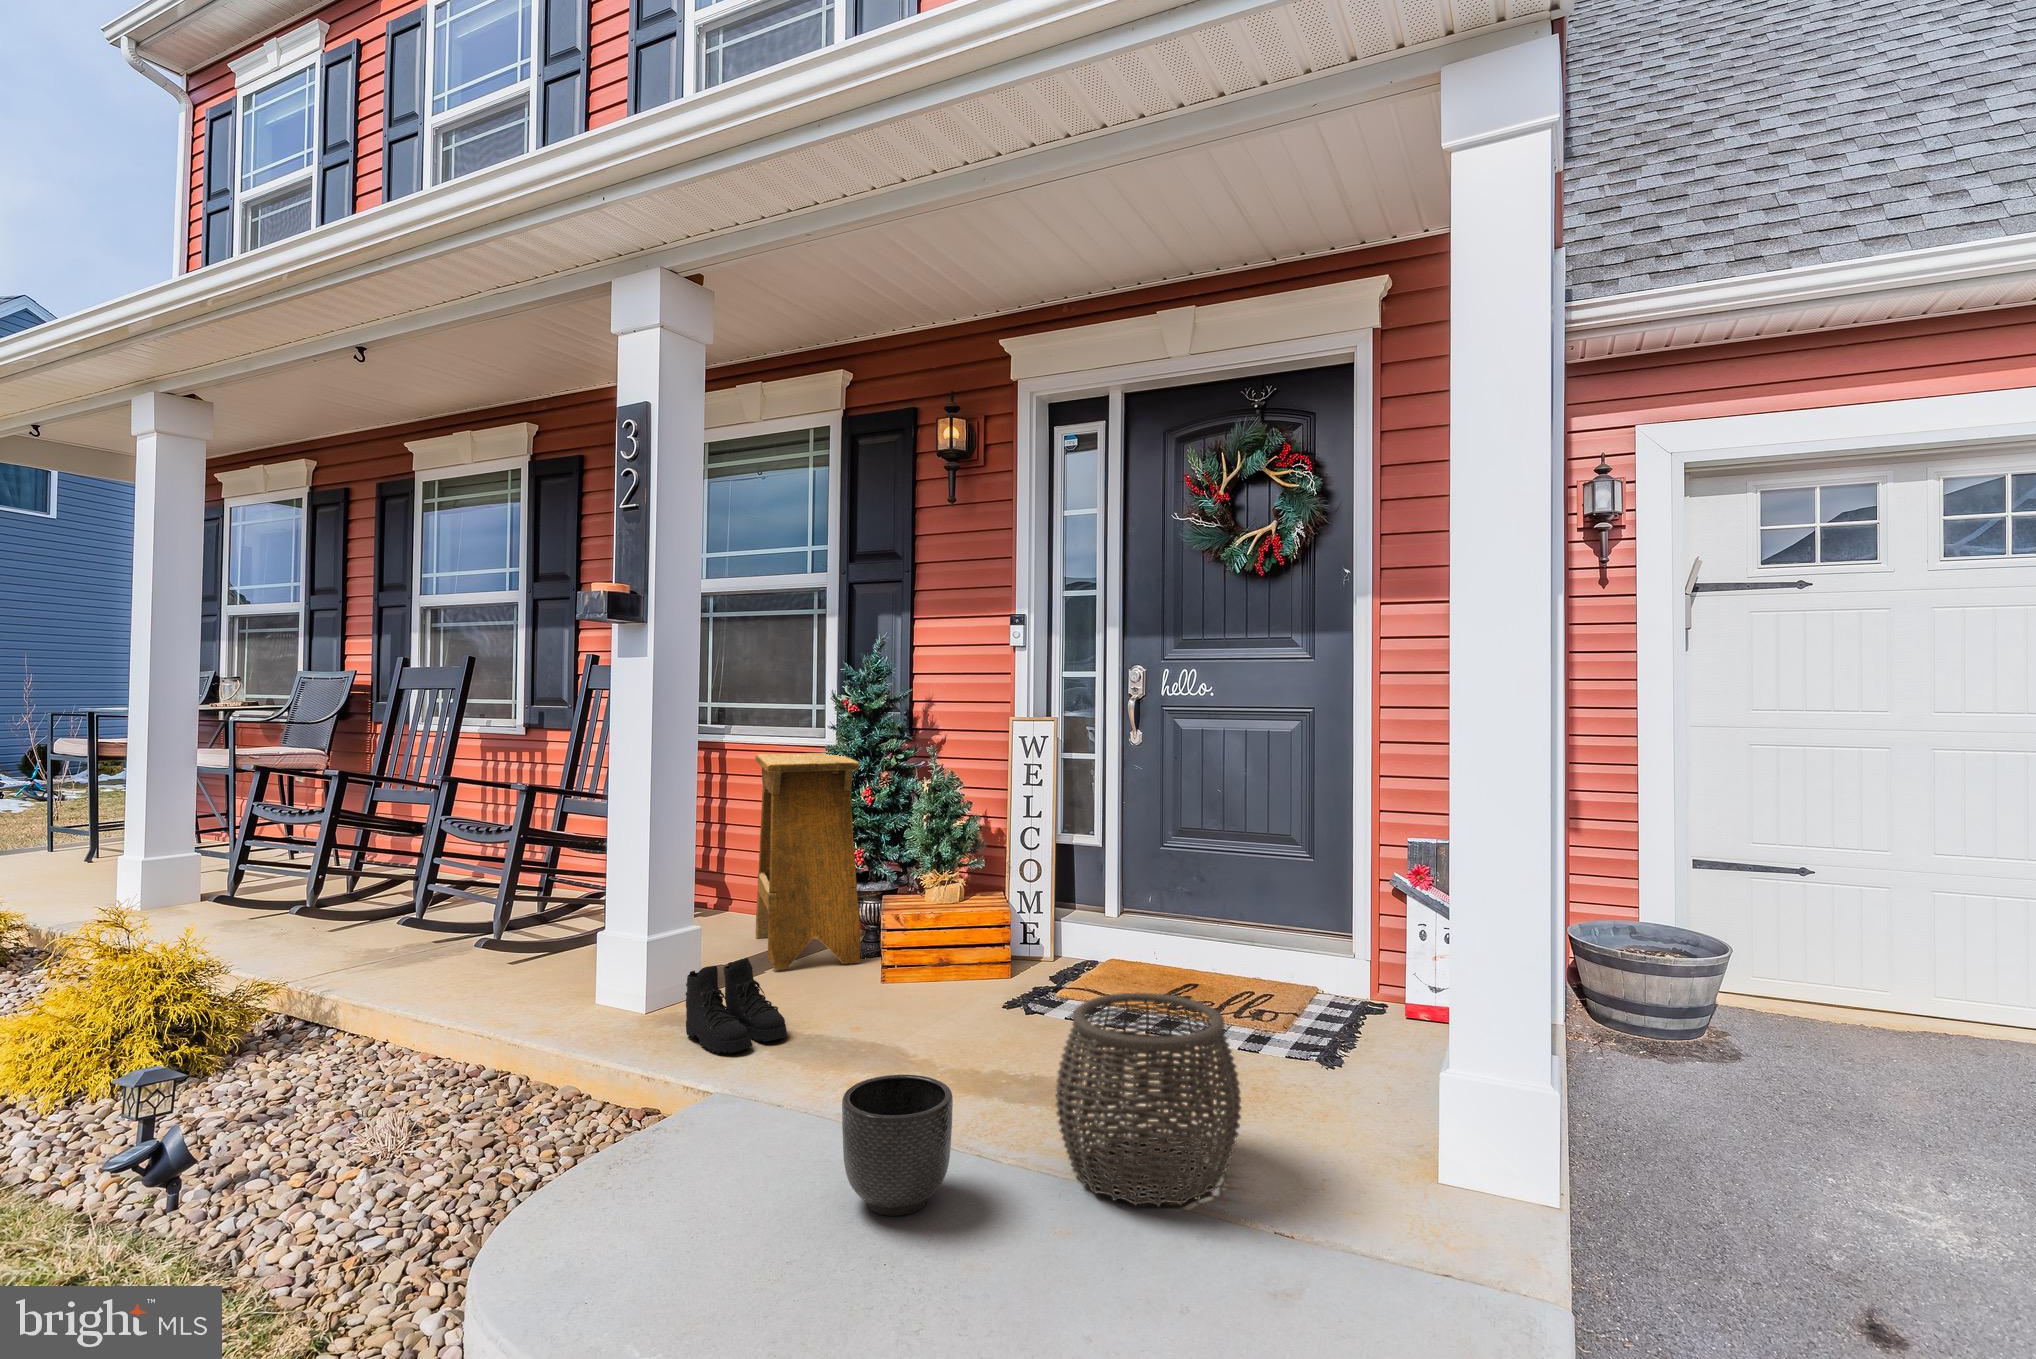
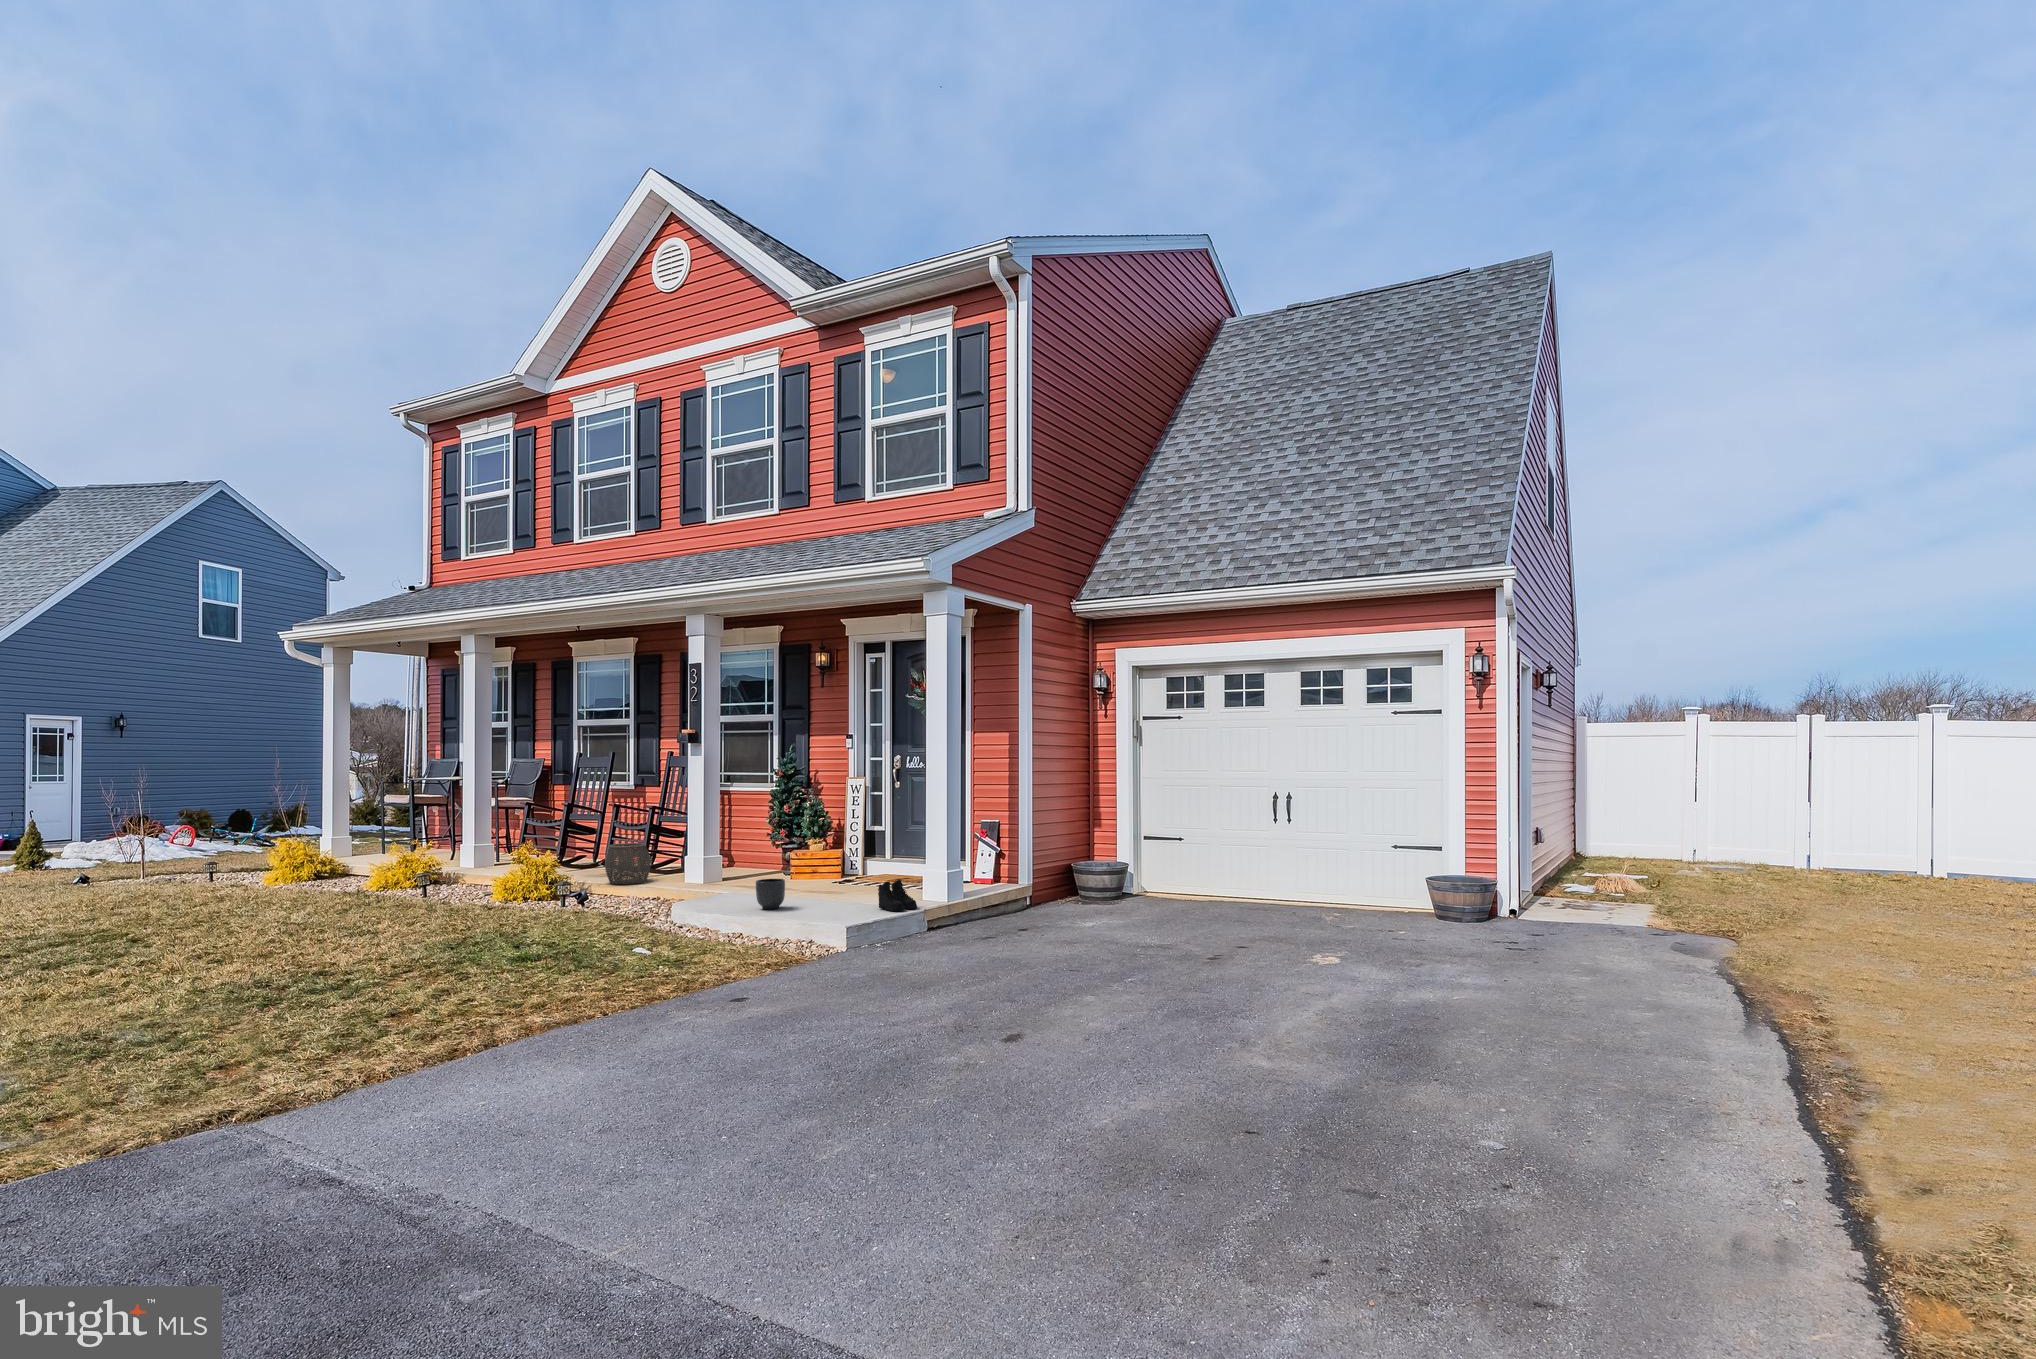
stool: present [755,753,861,970] -> none [743,794,784,880]
boots: present [686,958,787,1054] -> present [878,880,917,911]
woven basket: present [1056,993,1241,1207] -> present [605,843,651,884]

